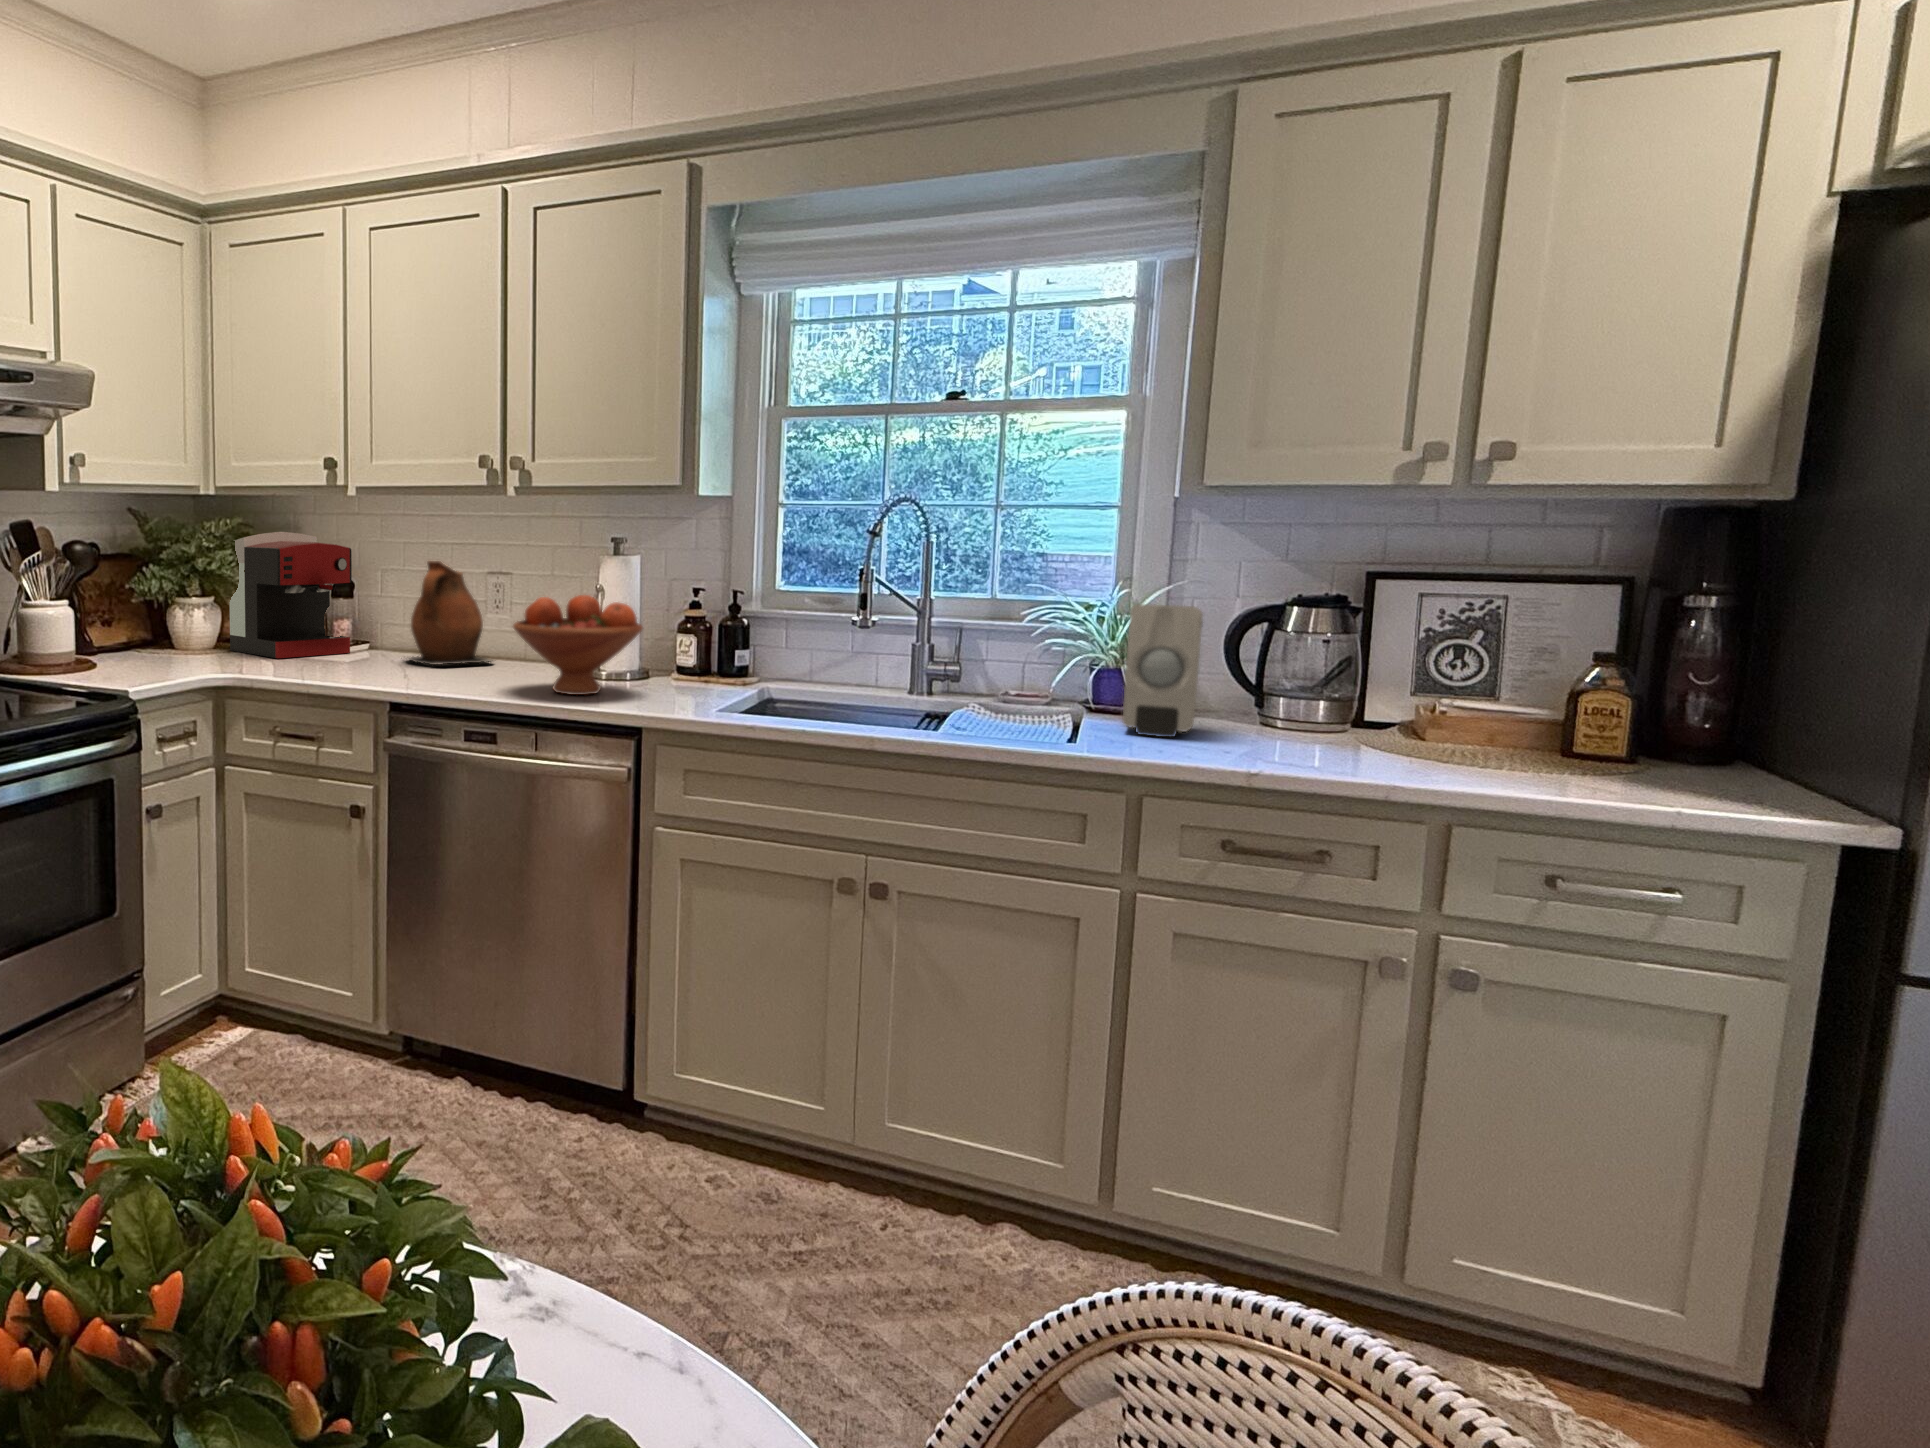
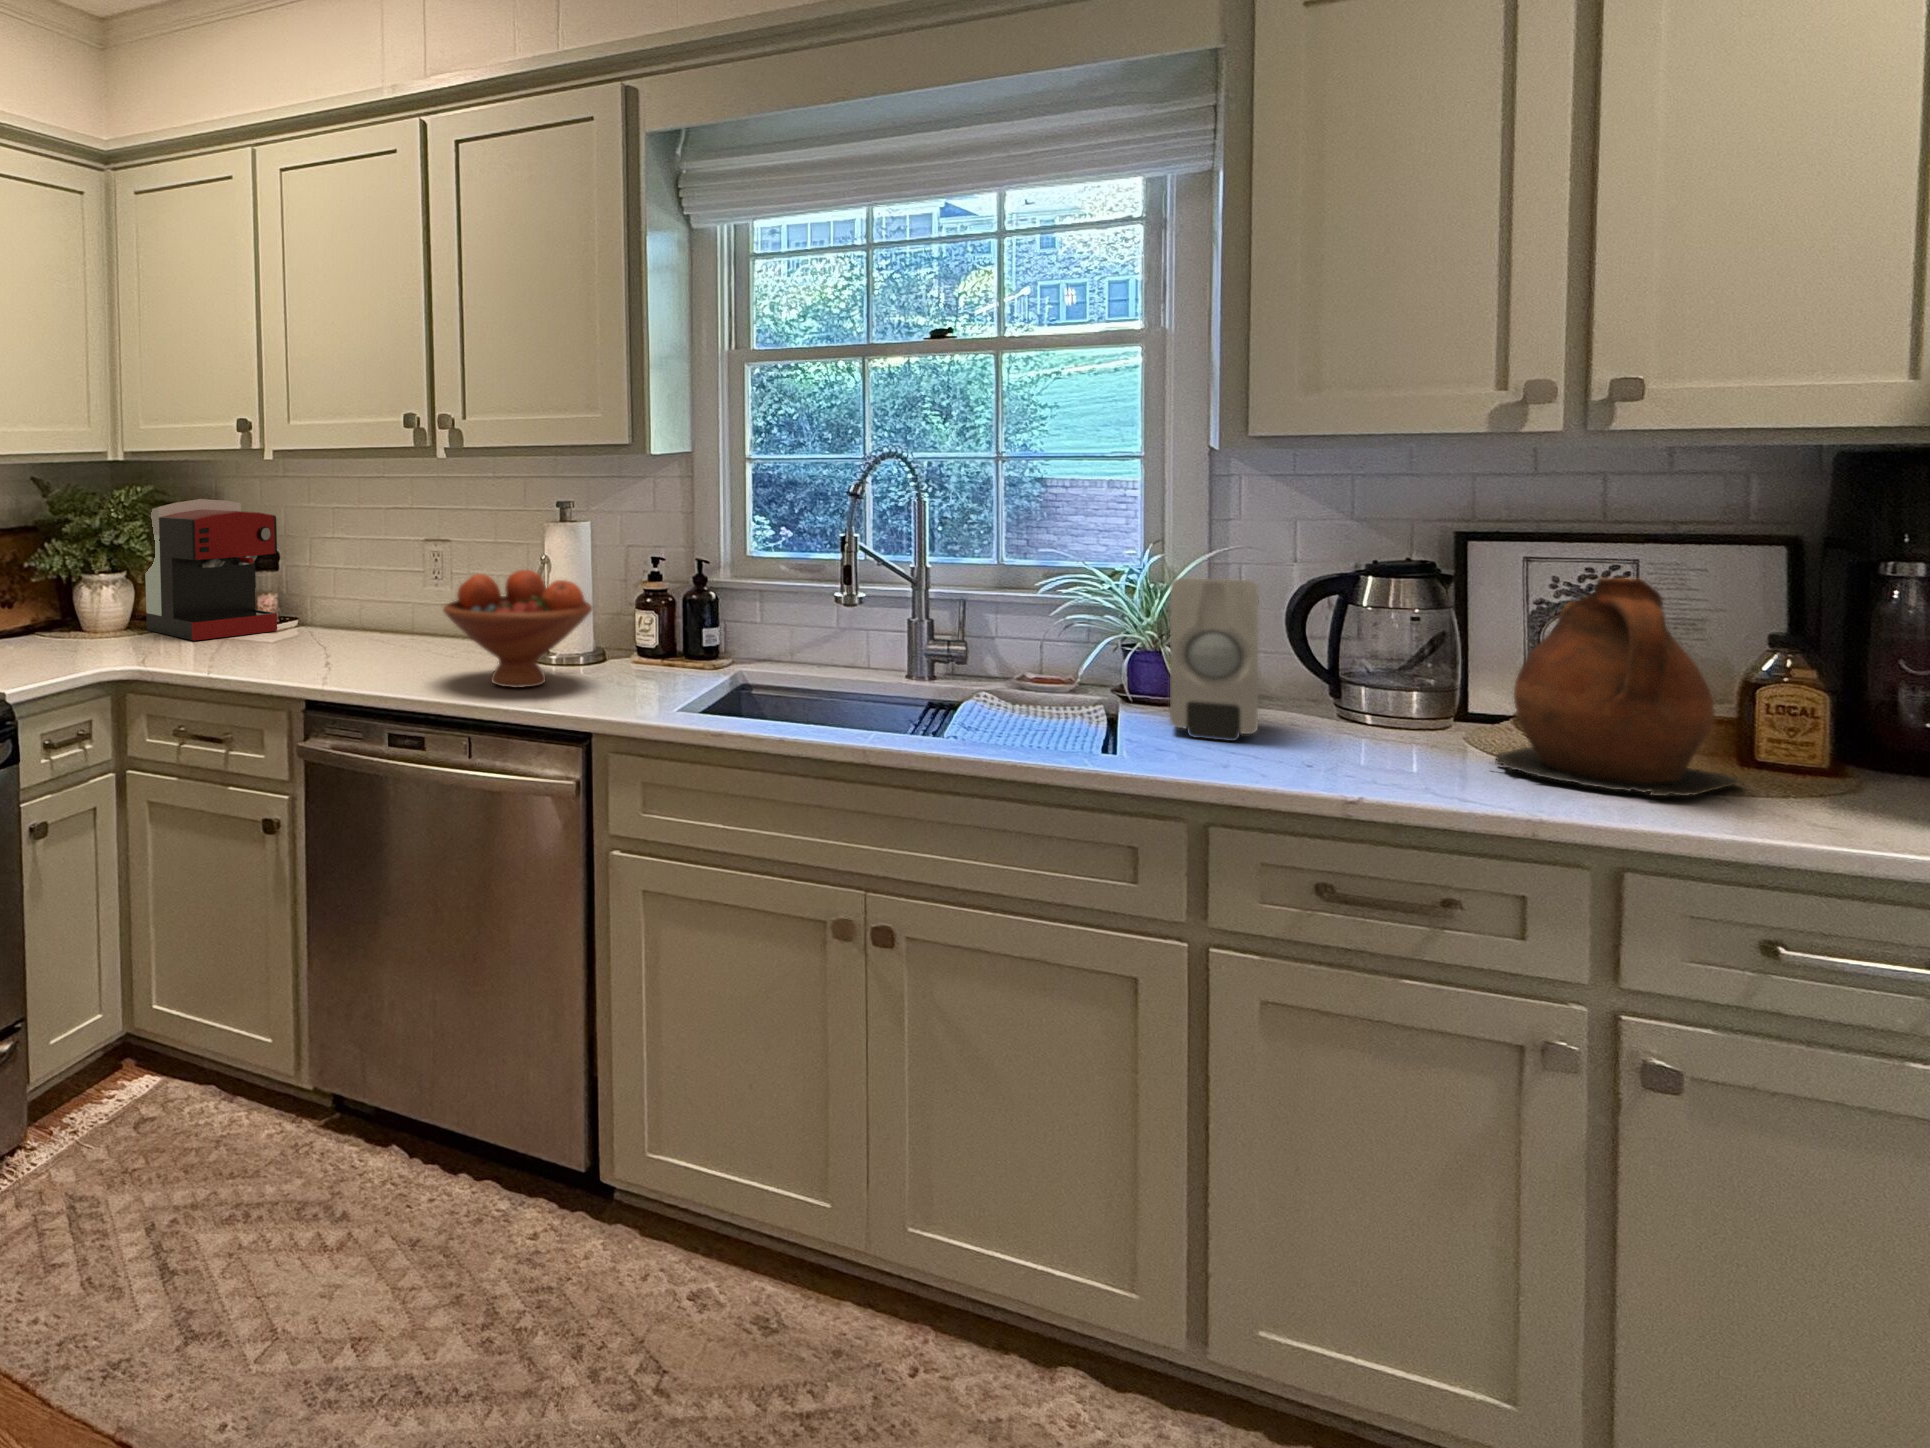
ceramic pitcher: present [409,561,492,665] -> present [1496,578,1742,796]

